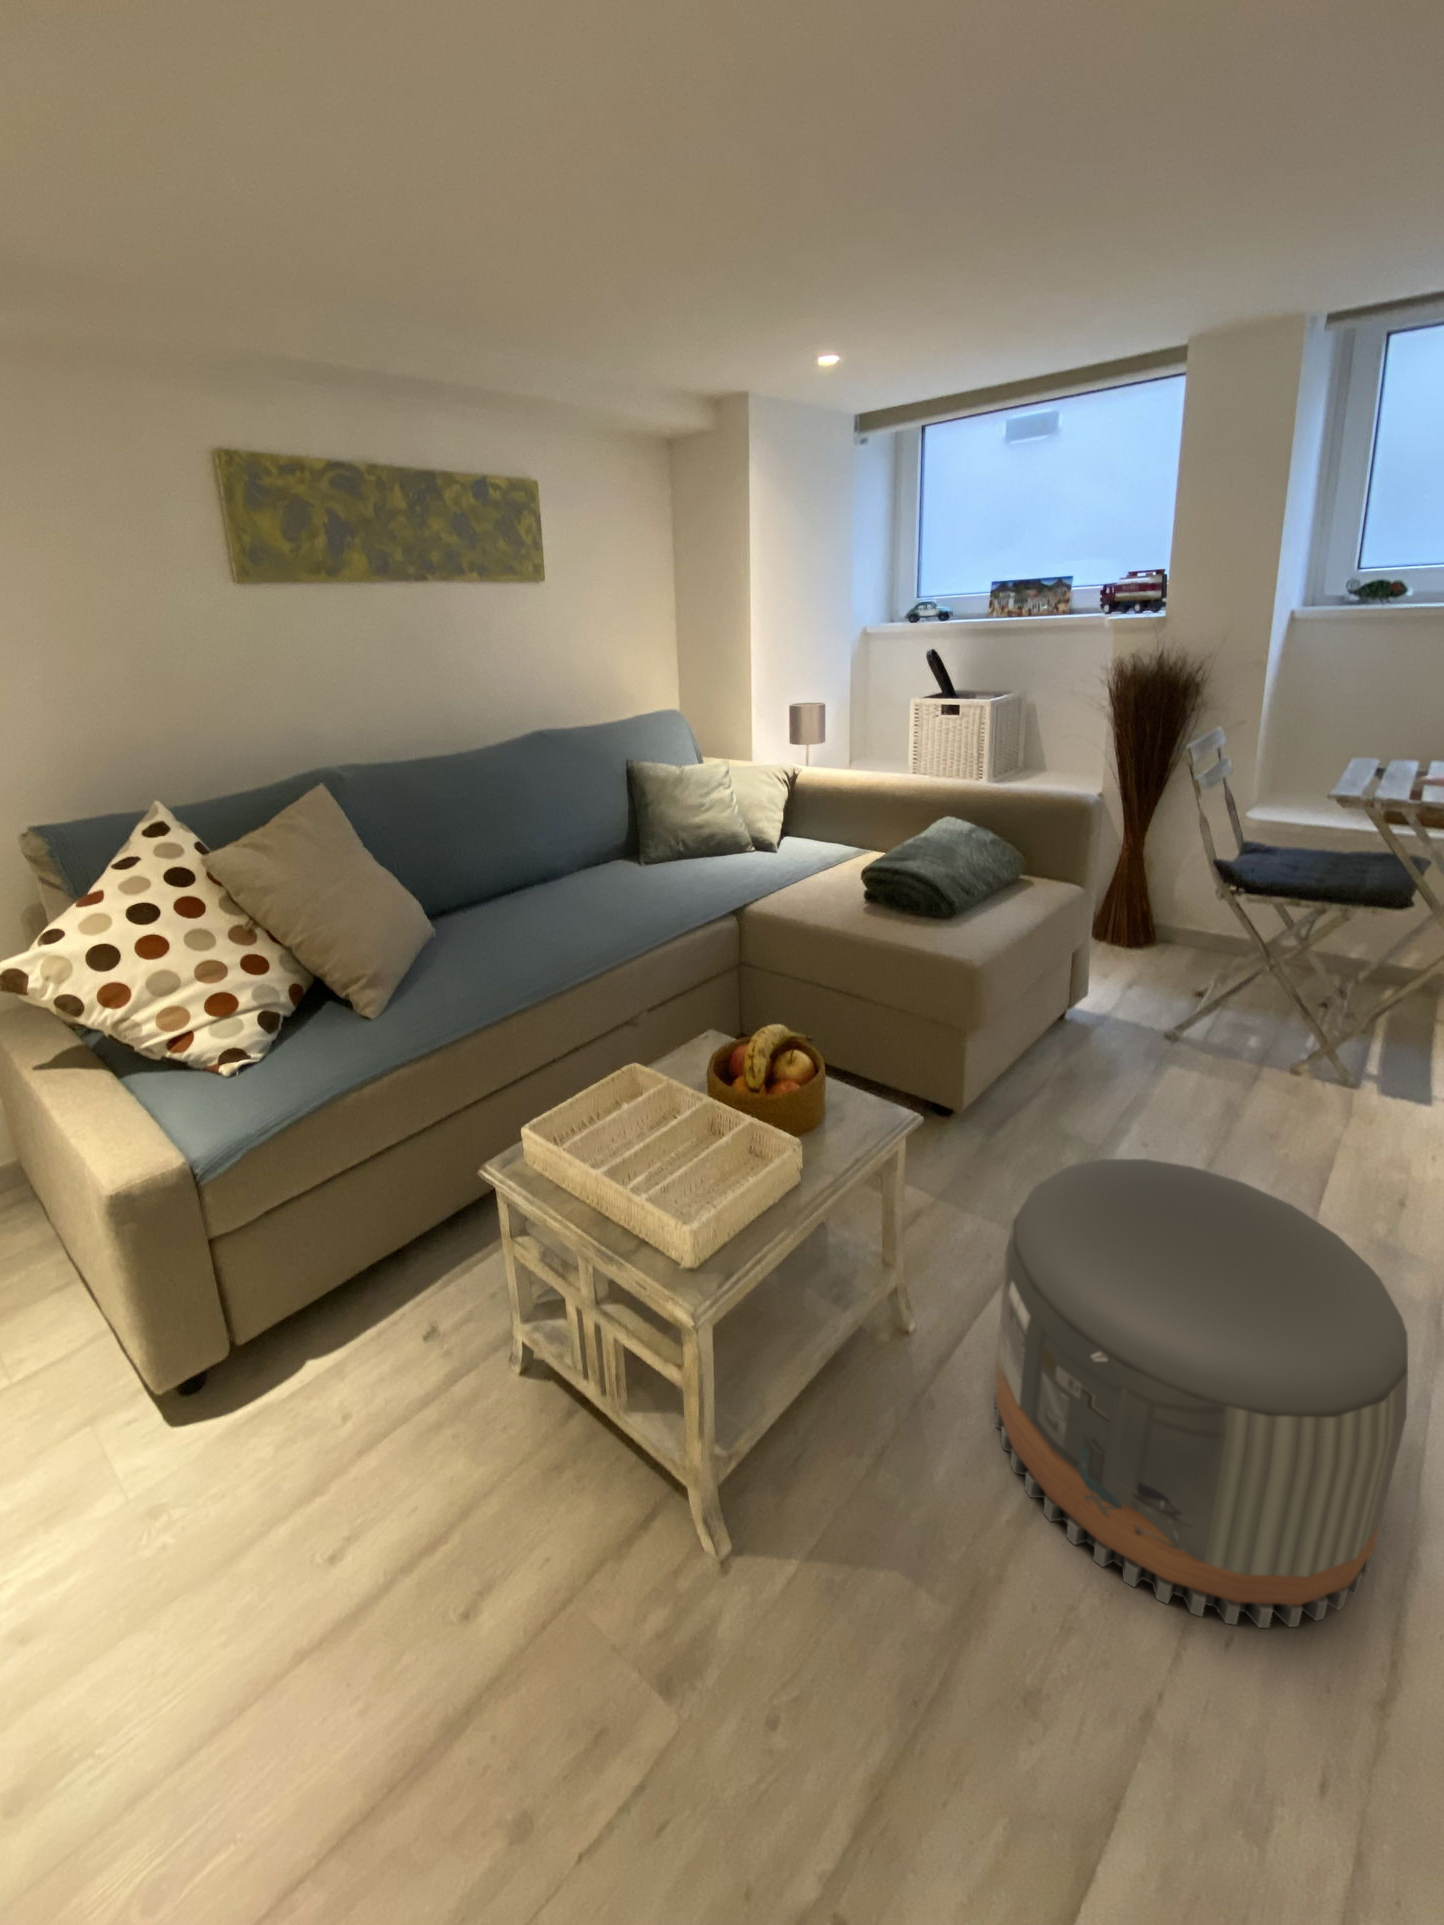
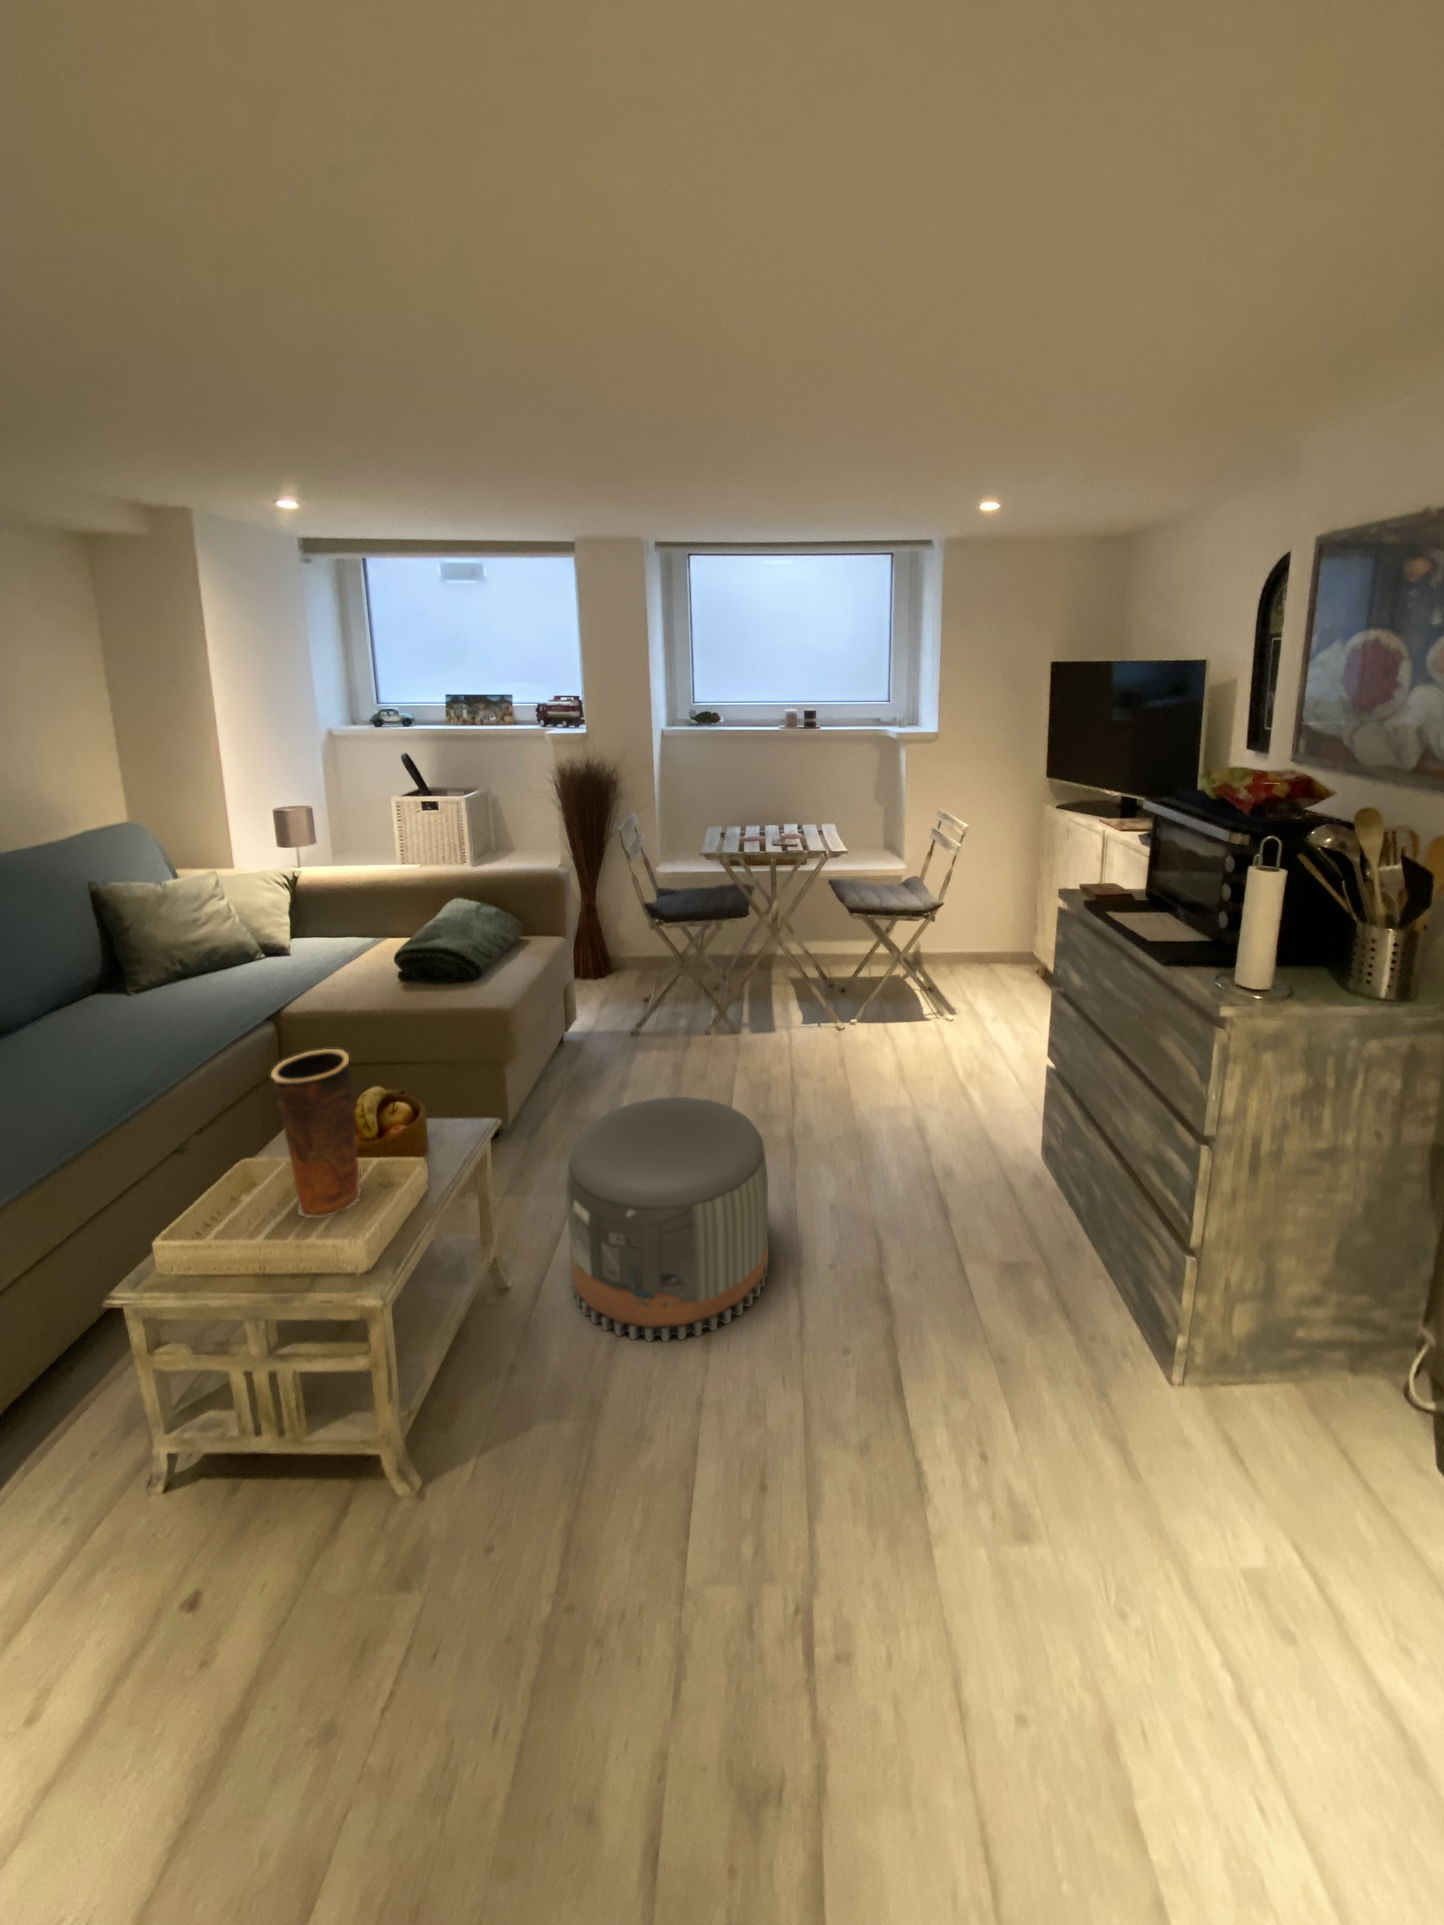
vase: none [628,963,720,1178] -> present [271,1049,360,1218]

